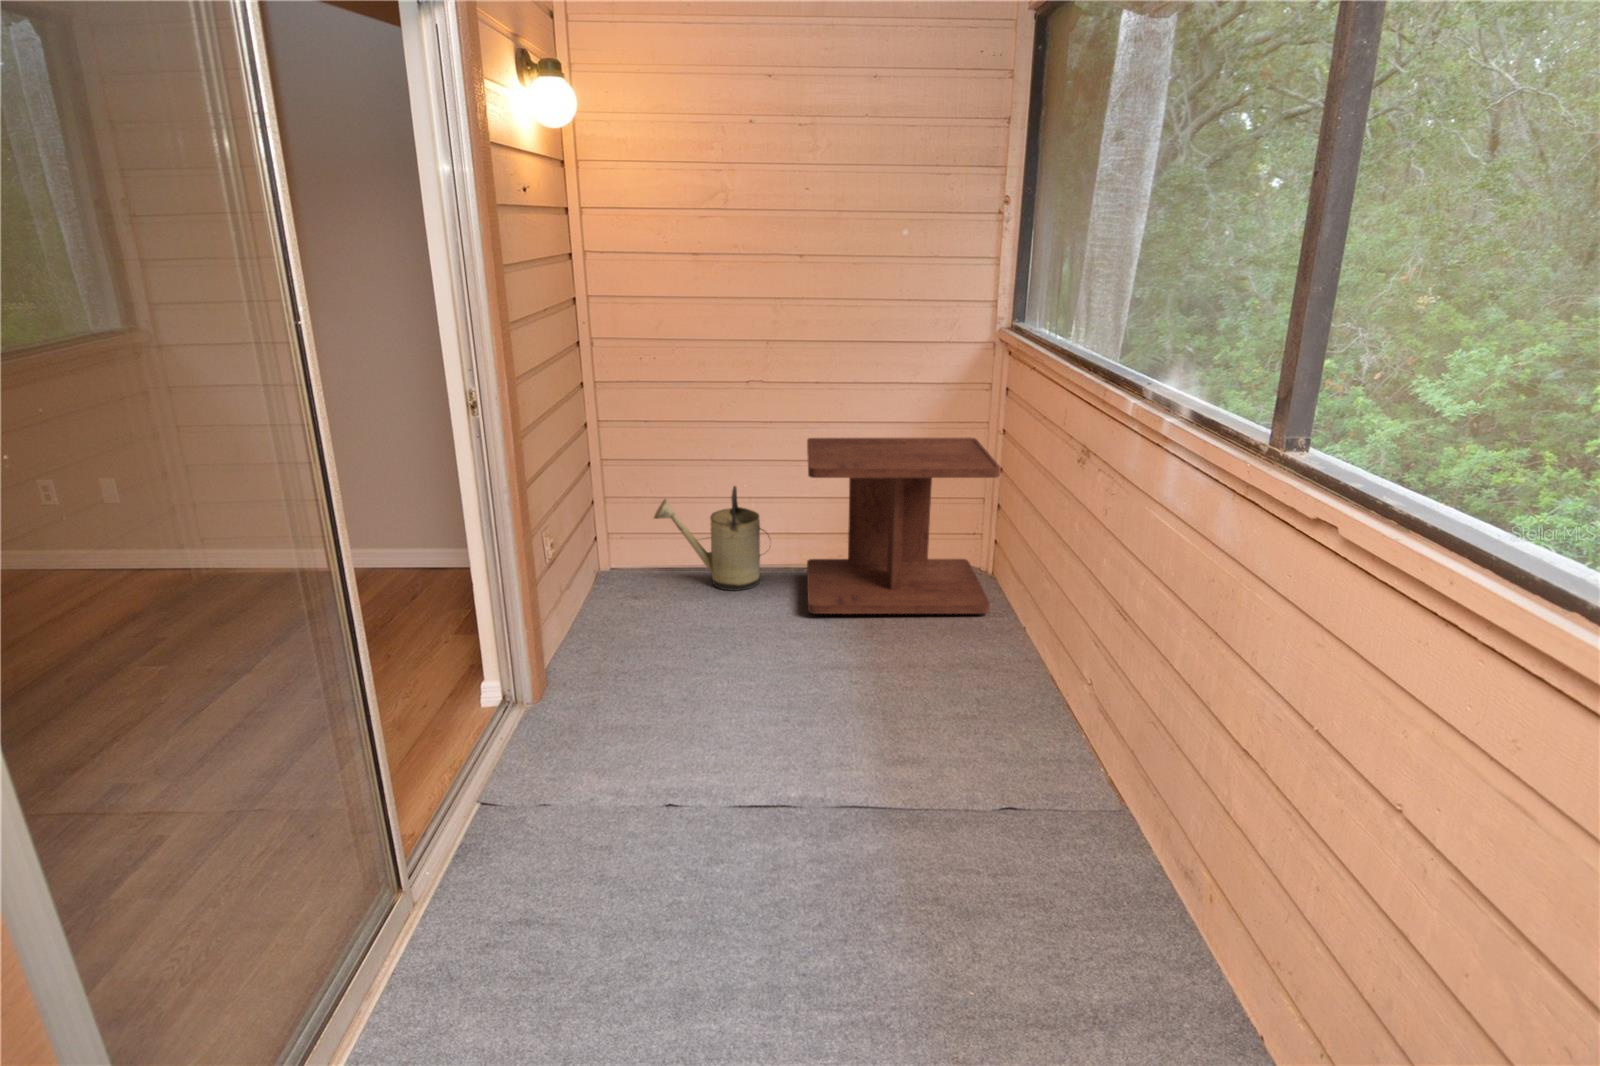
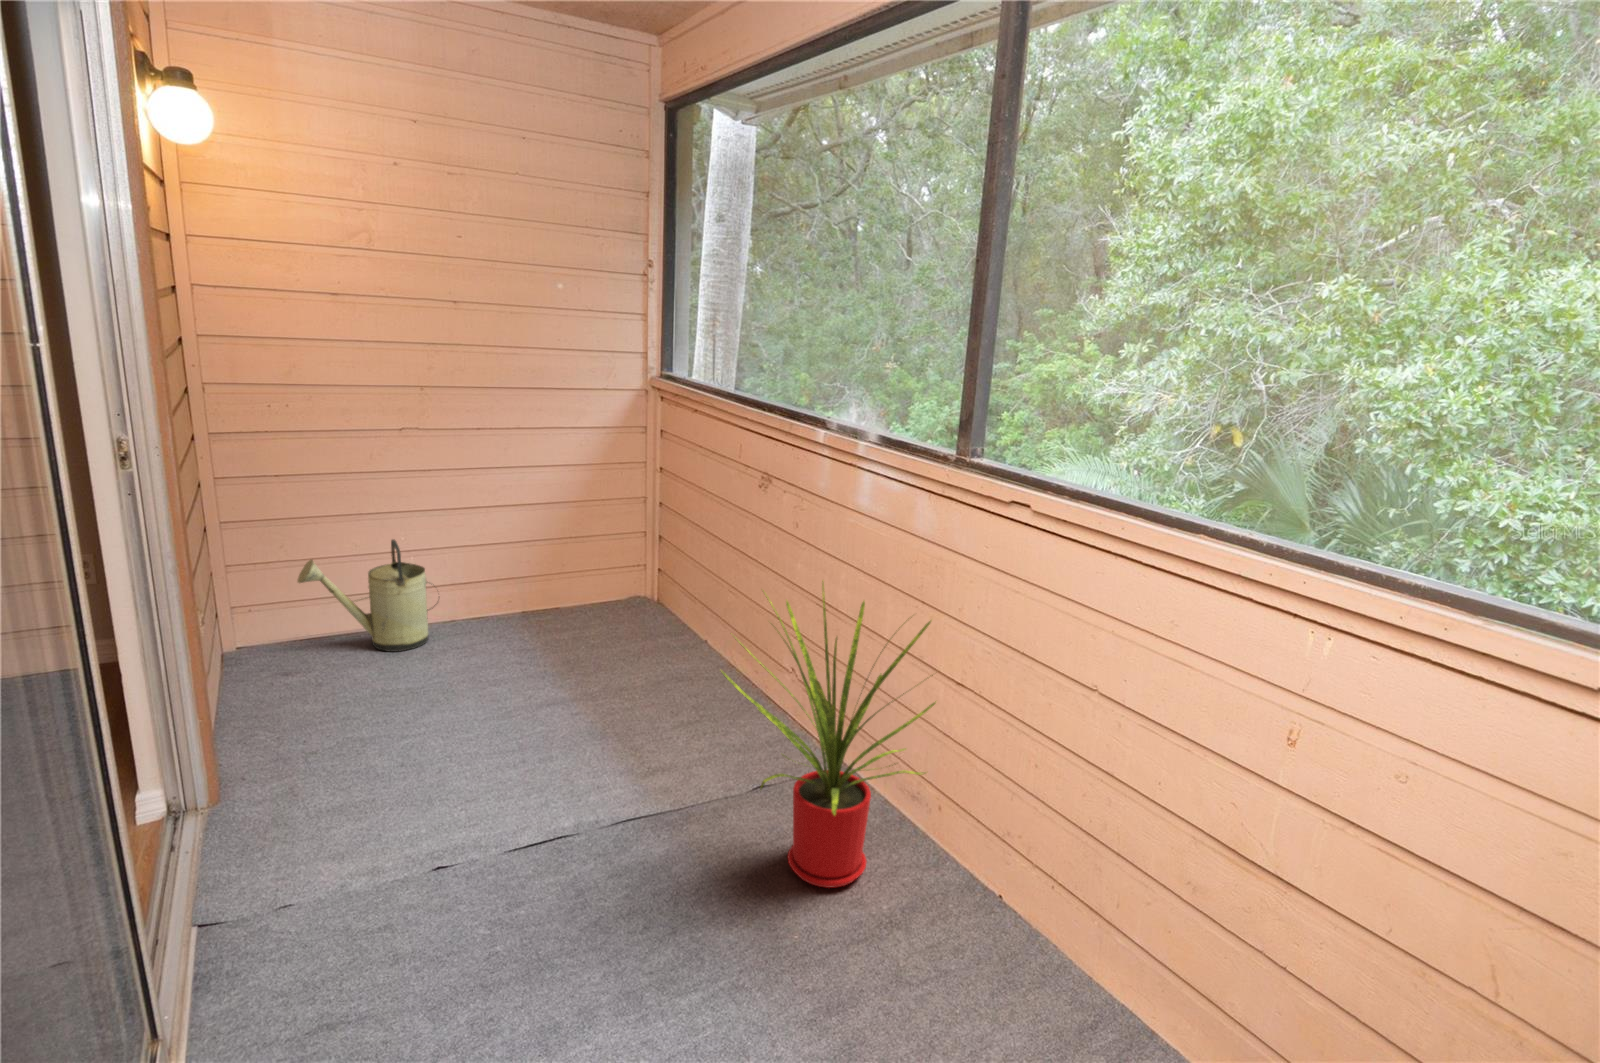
side table: present [807,438,1000,614] -> none [472,477,675,659]
house plant: none [936,585,1213,953] -> present [722,581,936,888]

